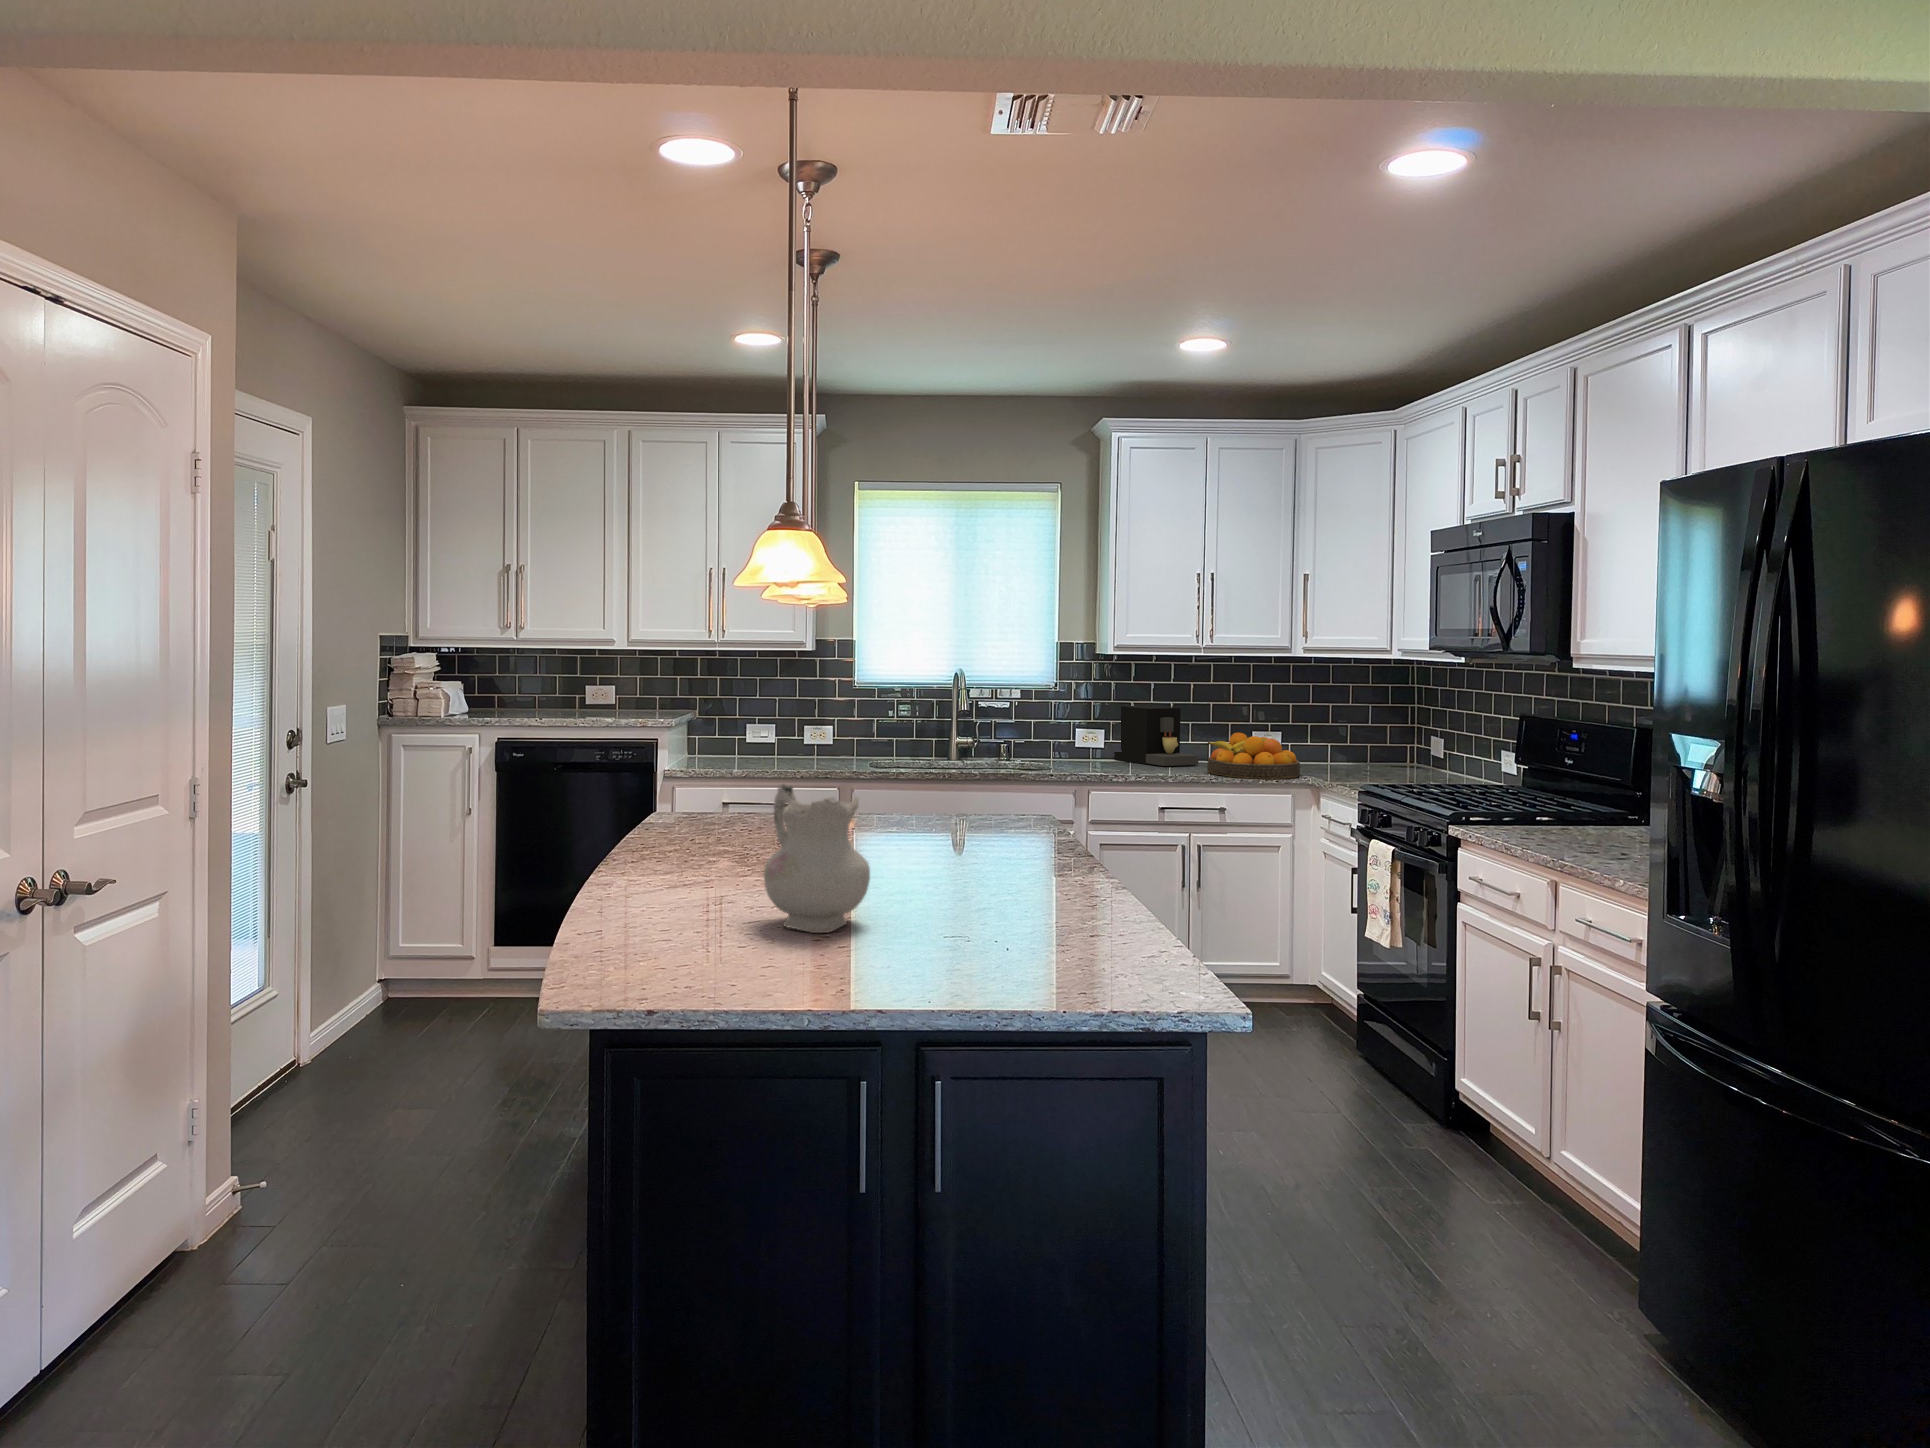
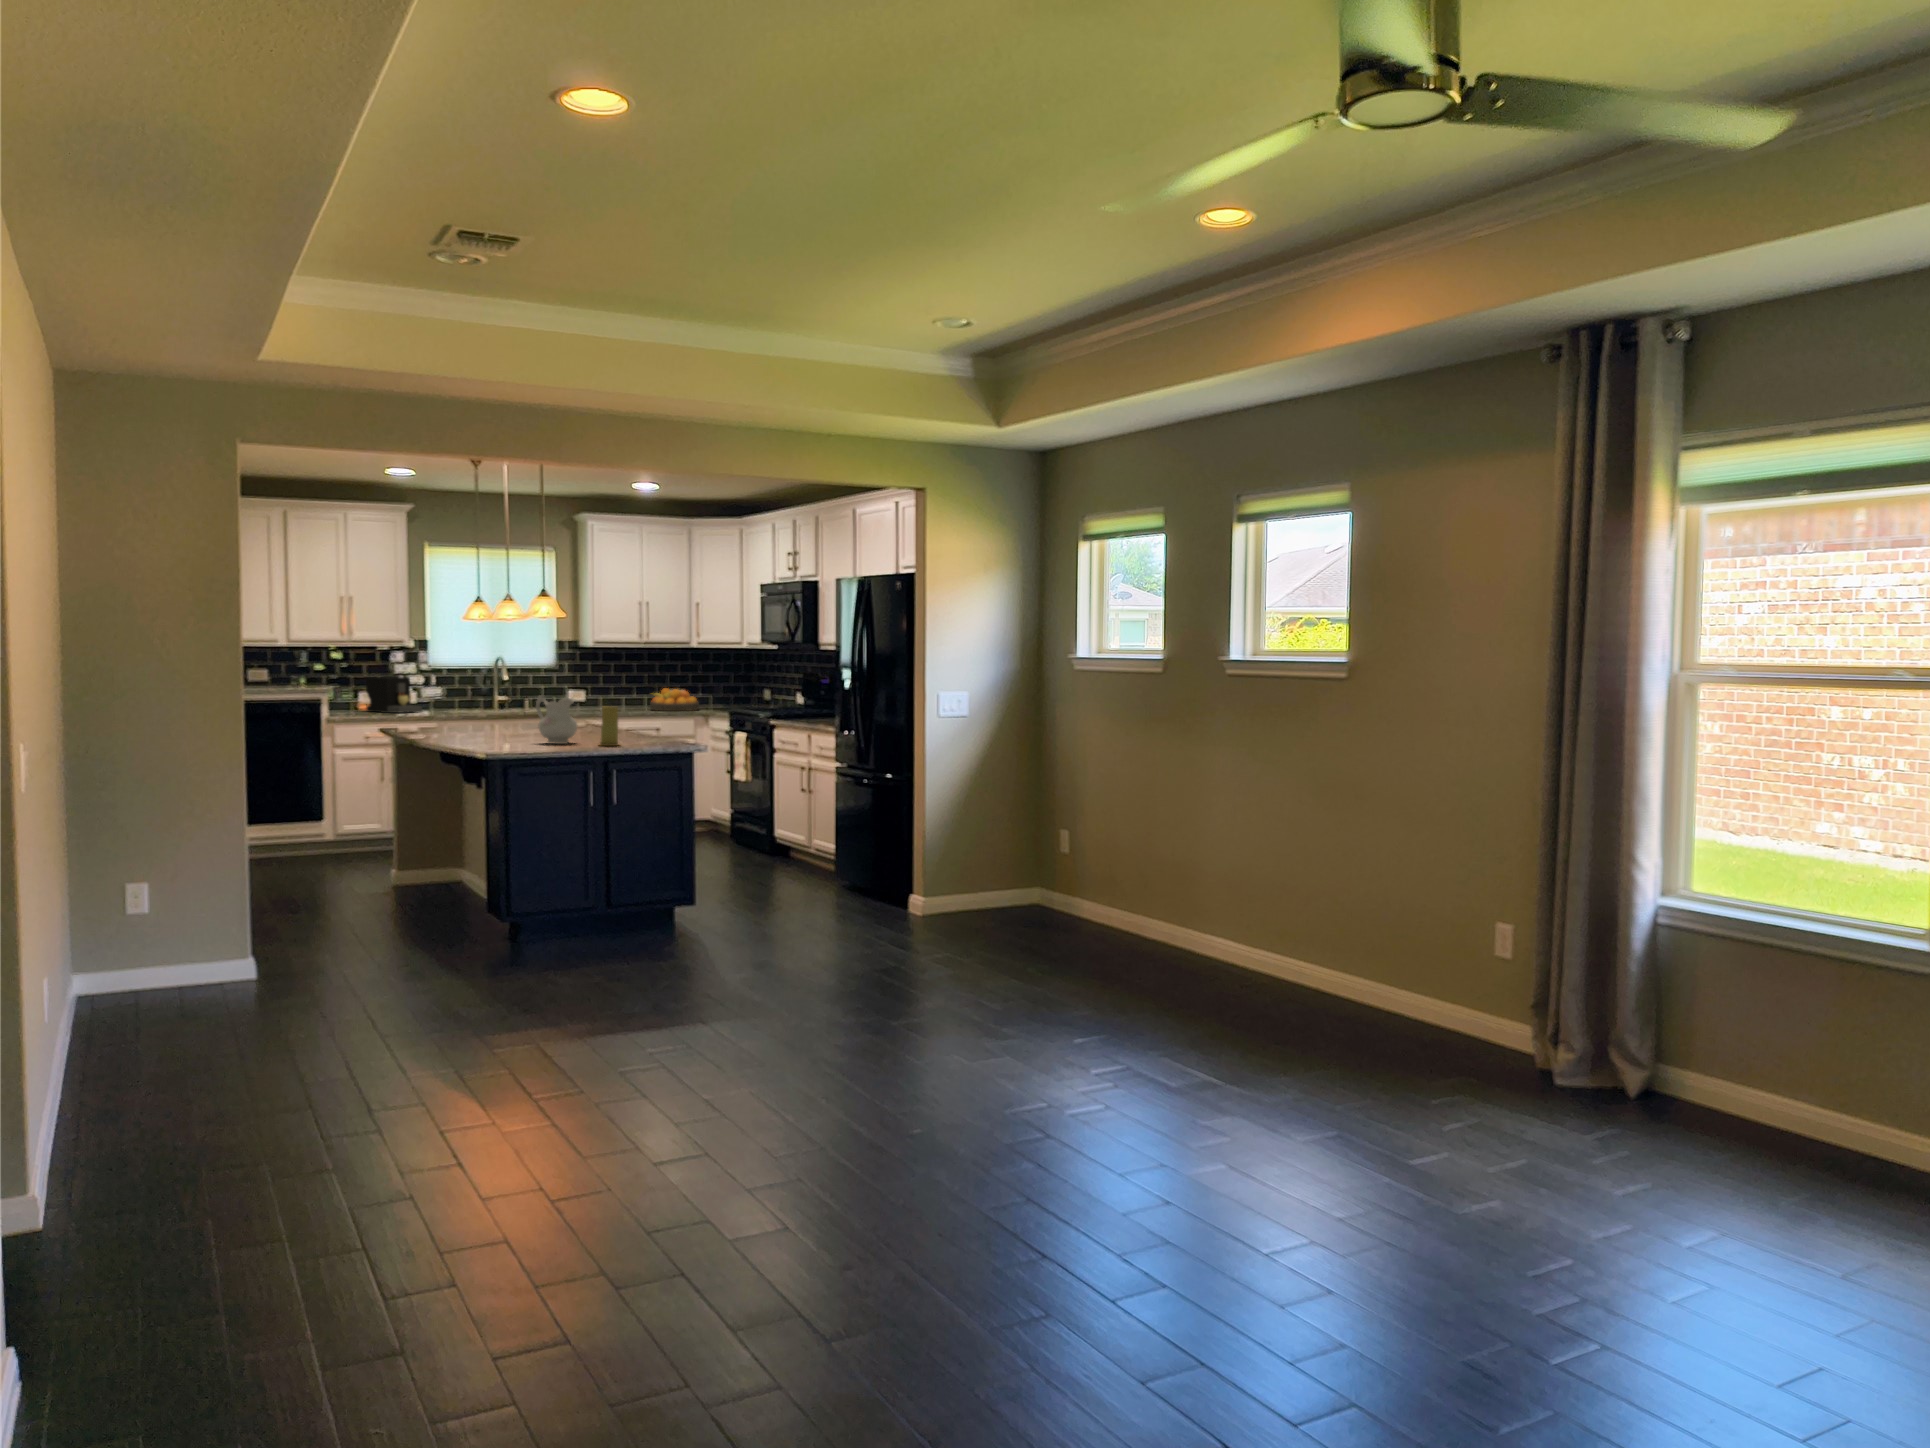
coffee maker: present [1114,706,1198,766] -> present [366,676,422,713]
candle: none [889,834,960,970] -> present [600,706,620,746]

